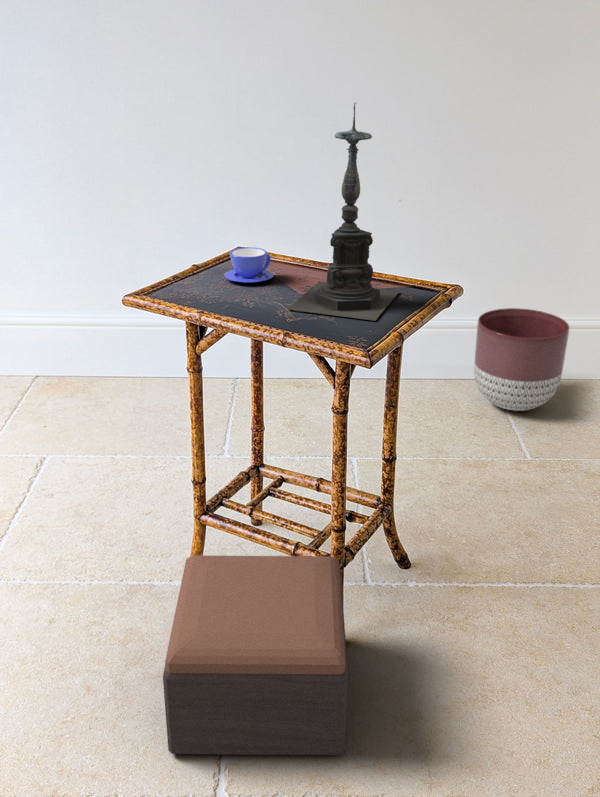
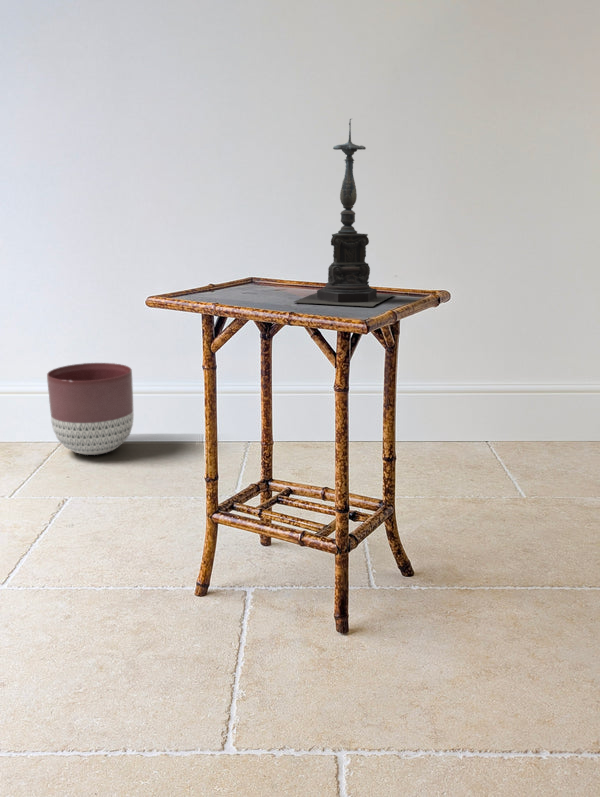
teacup: present [224,247,274,282] -> none [236,264,281,292]
planter: present [474,308,569,411] -> present [47,363,133,455]
footstool: present [163,555,348,755] -> none [174,536,352,716]

